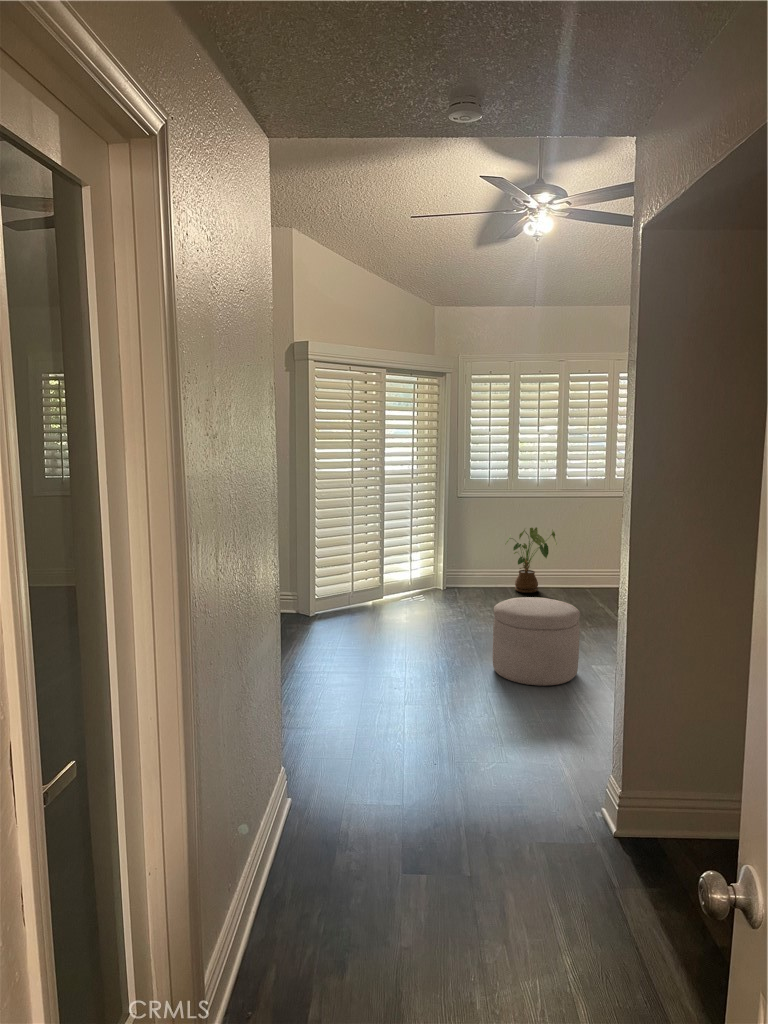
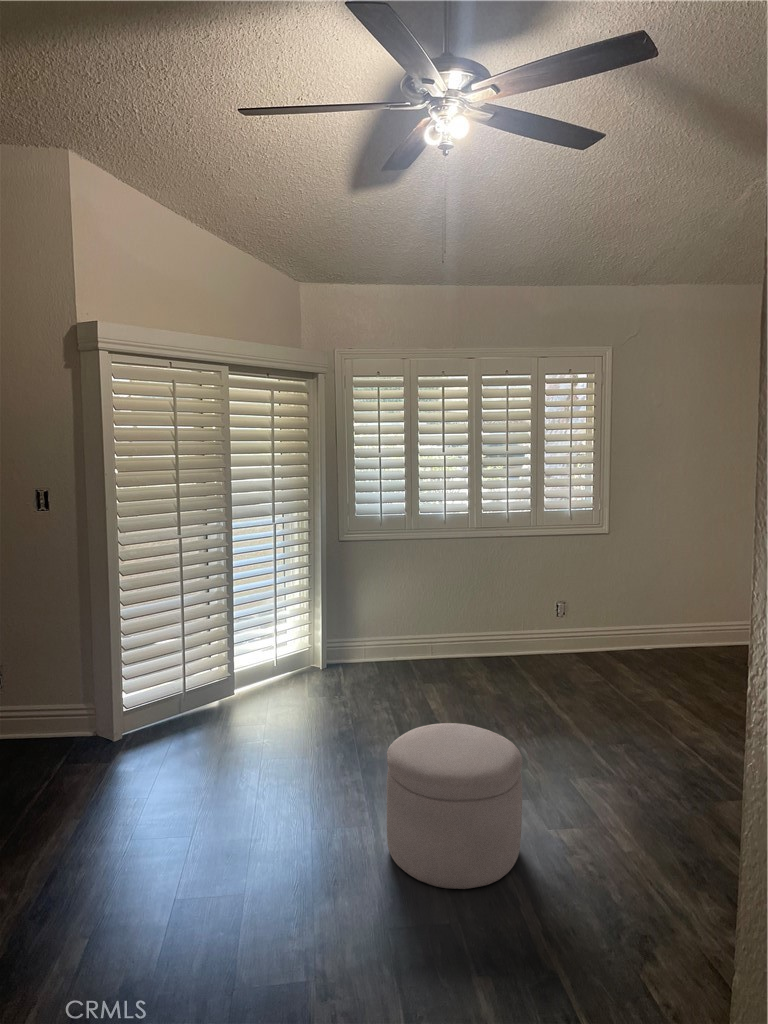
house plant: present [506,527,557,593] -> none [403,579,471,669]

